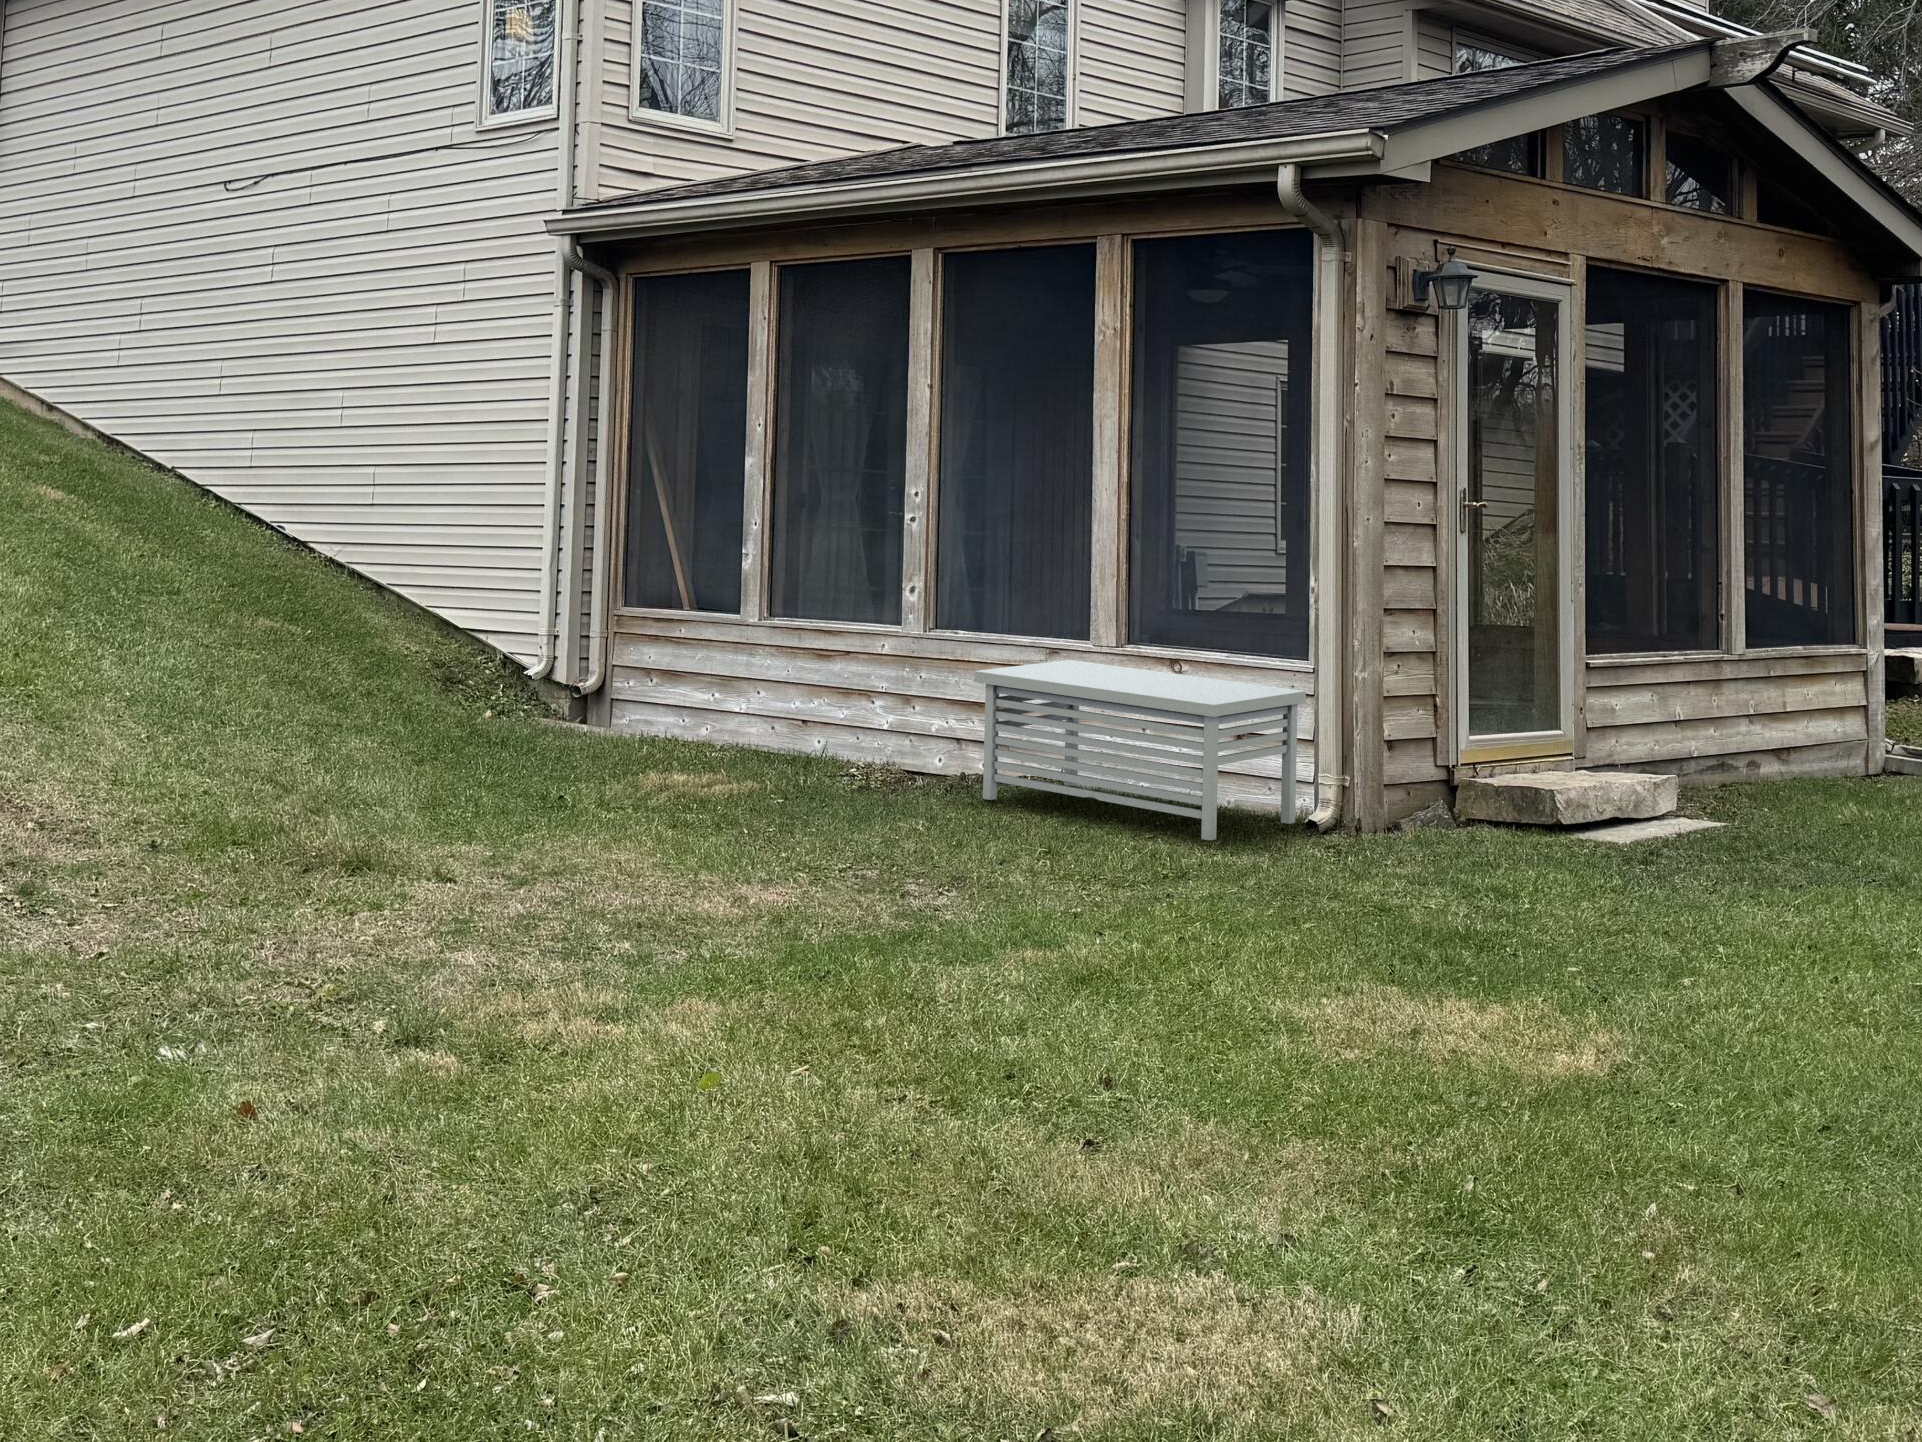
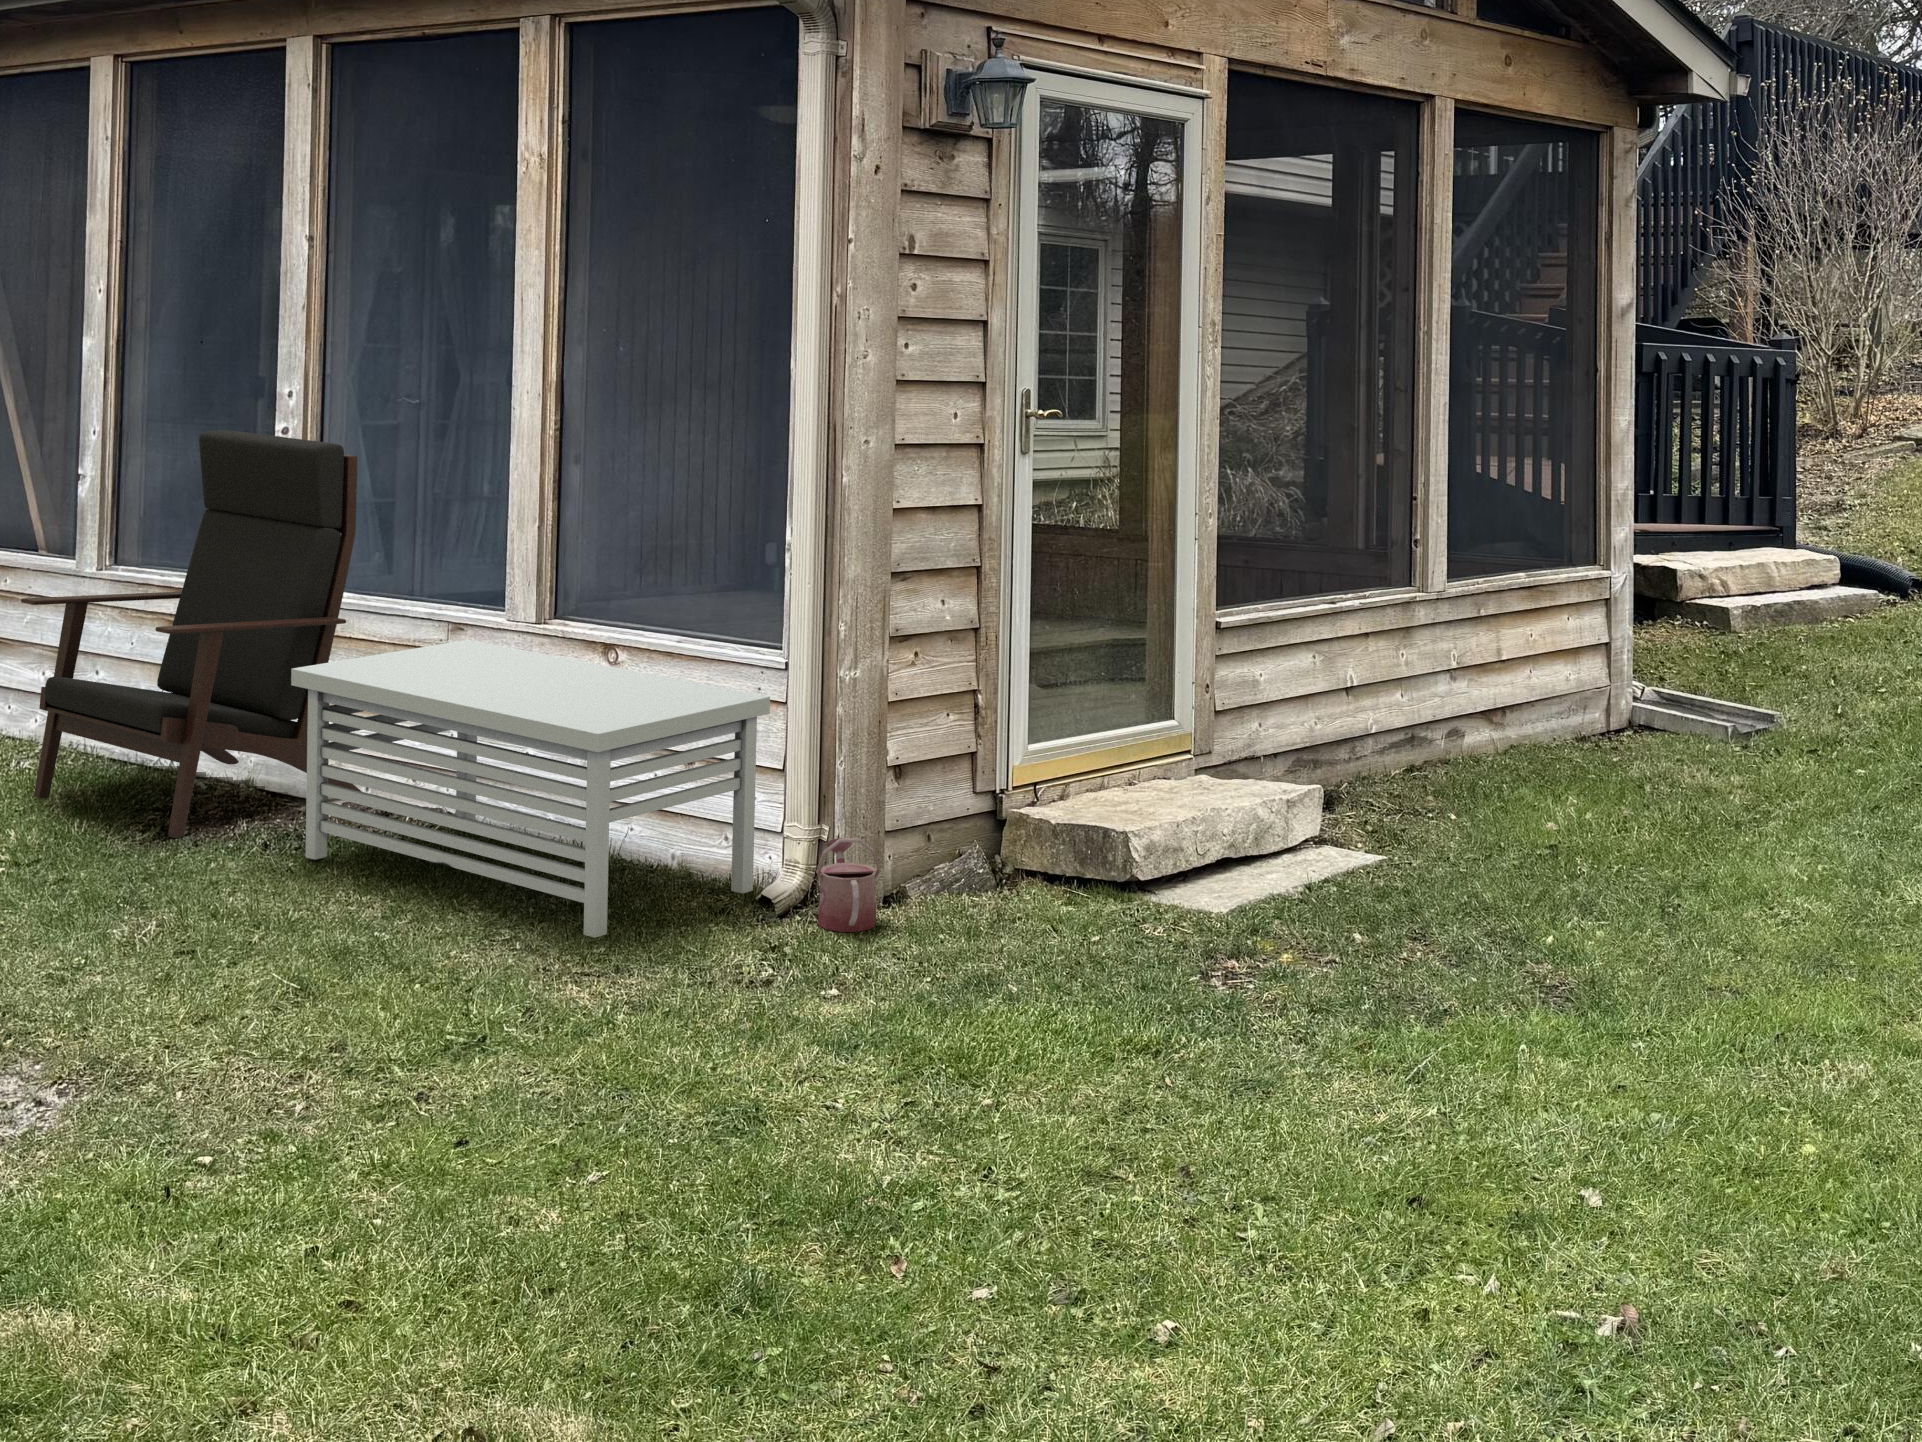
lounge chair: none [763,518,986,788] -> present [21,430,361,838]
watering can: none [1350,782,1394,843] -> present [816,838,881,932]

